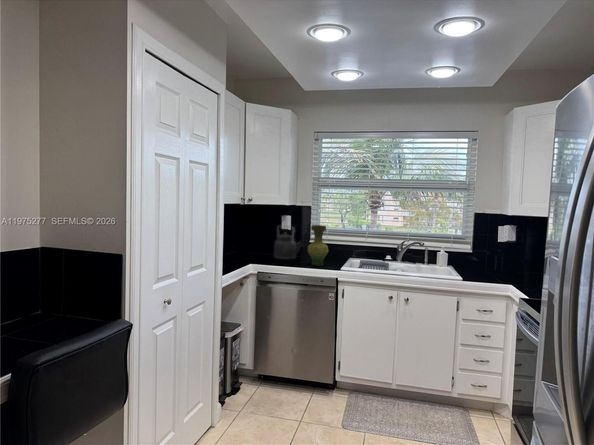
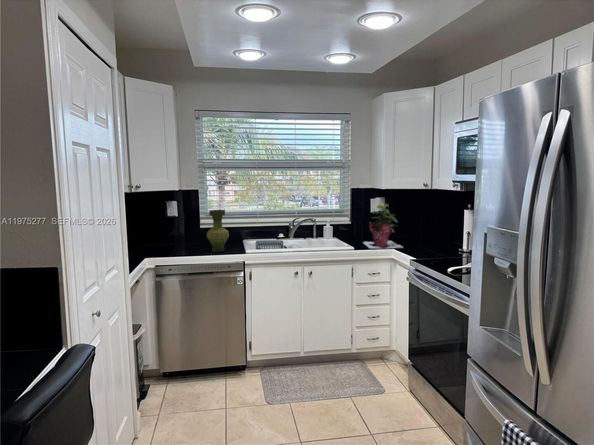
kettle: present [274,227,302,259] -> none [165,213,198,249]
potted plant: none [479,229,527,286] -> present [363,203,403,248]

